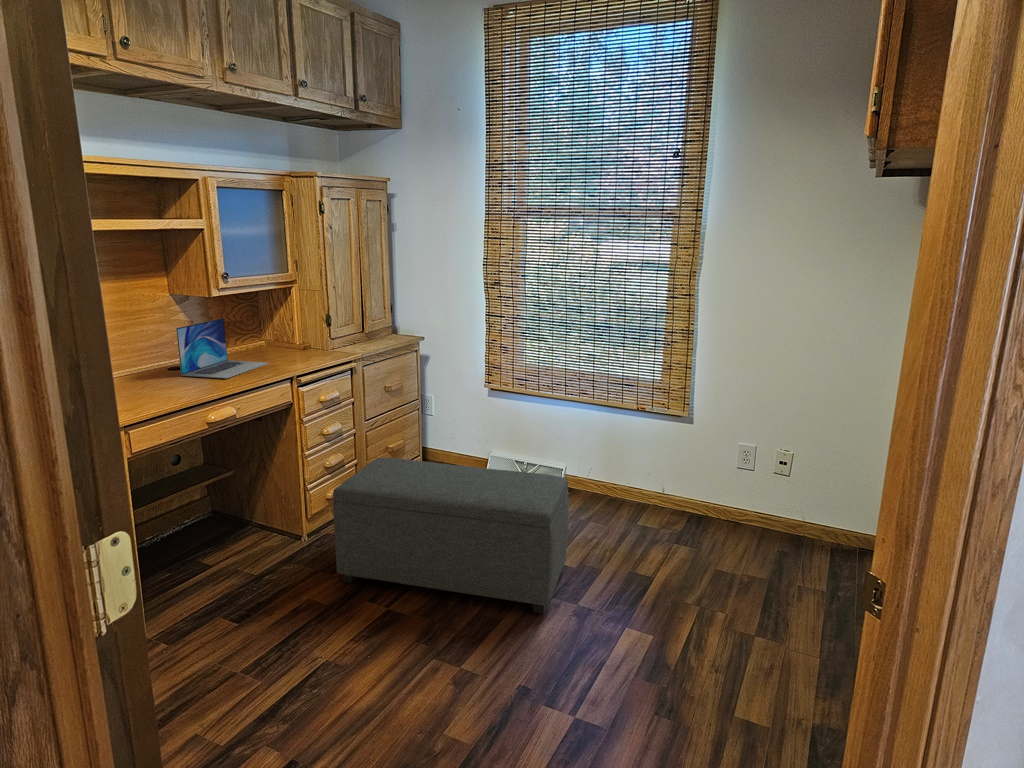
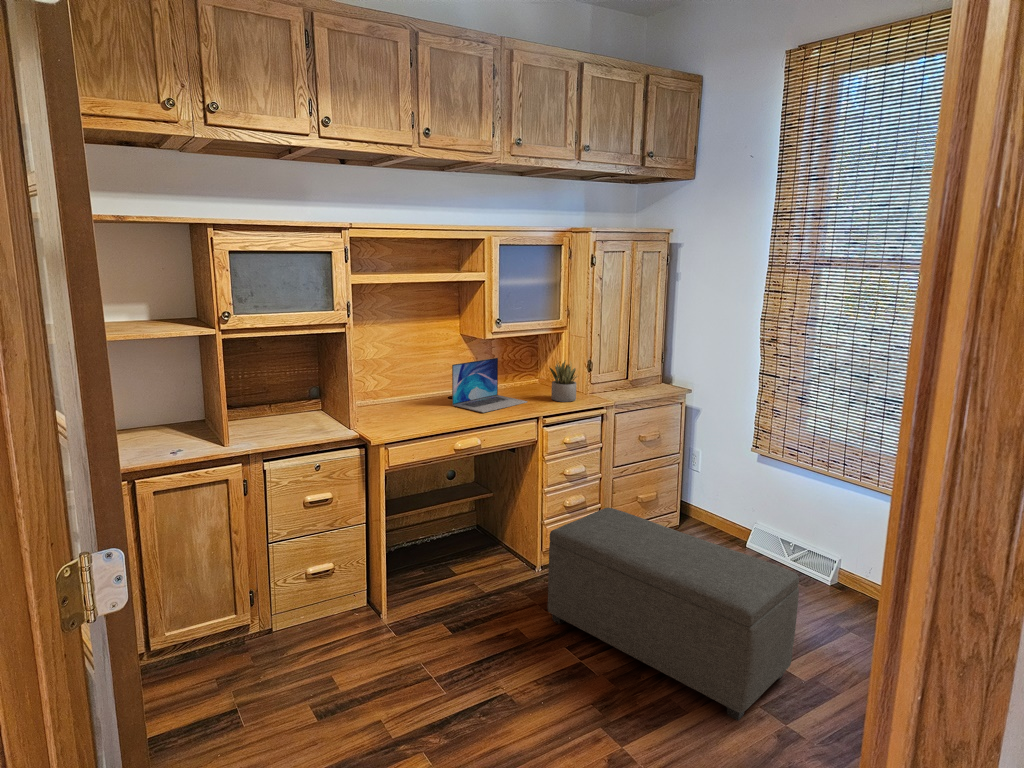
succulent plant: none [286,315,321,359] -> present [550,361,576,402]

